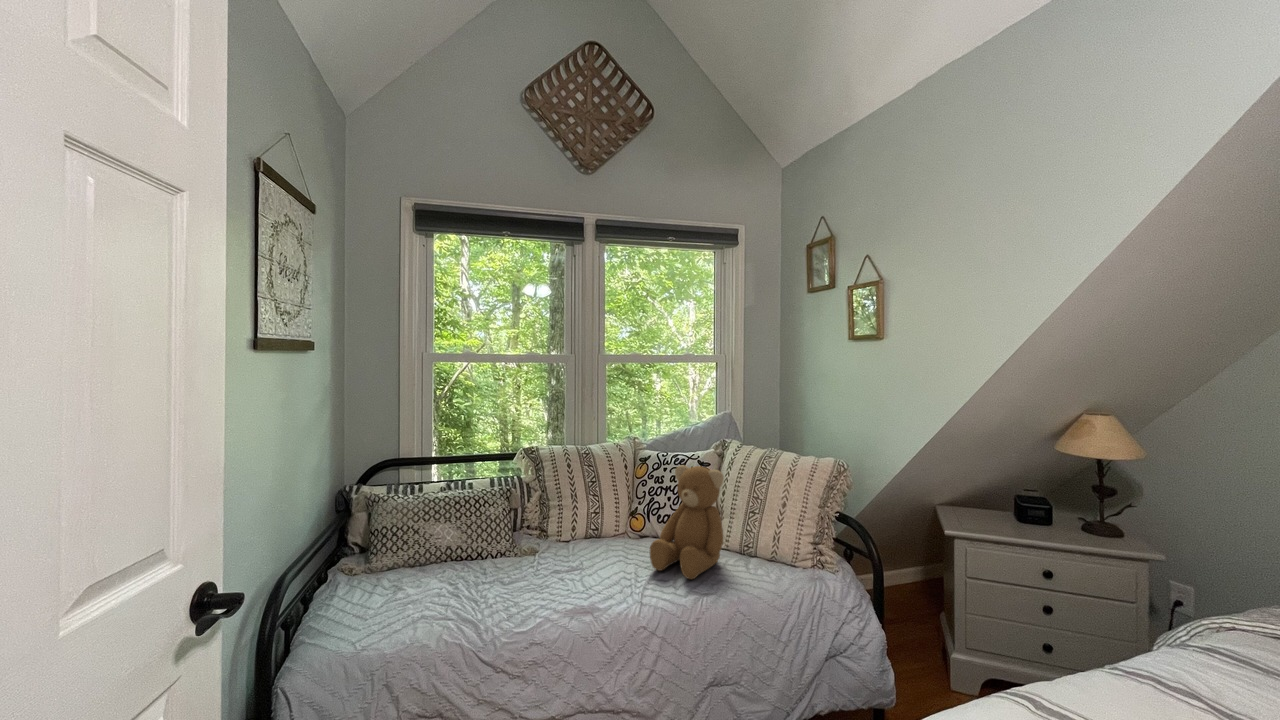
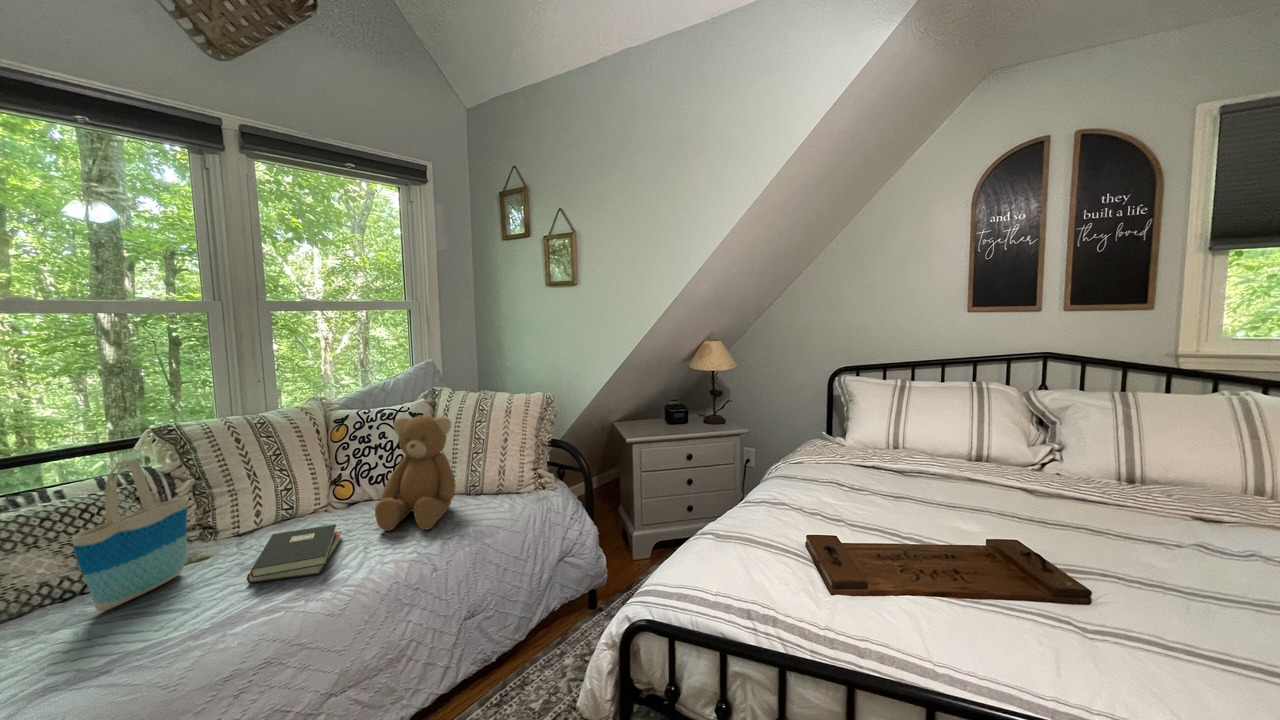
tote bag: none [460,470,527,576] -> present [72,459,188,611]
hardback book: none [549,549,623,593] -> present [247,524,342,583]

